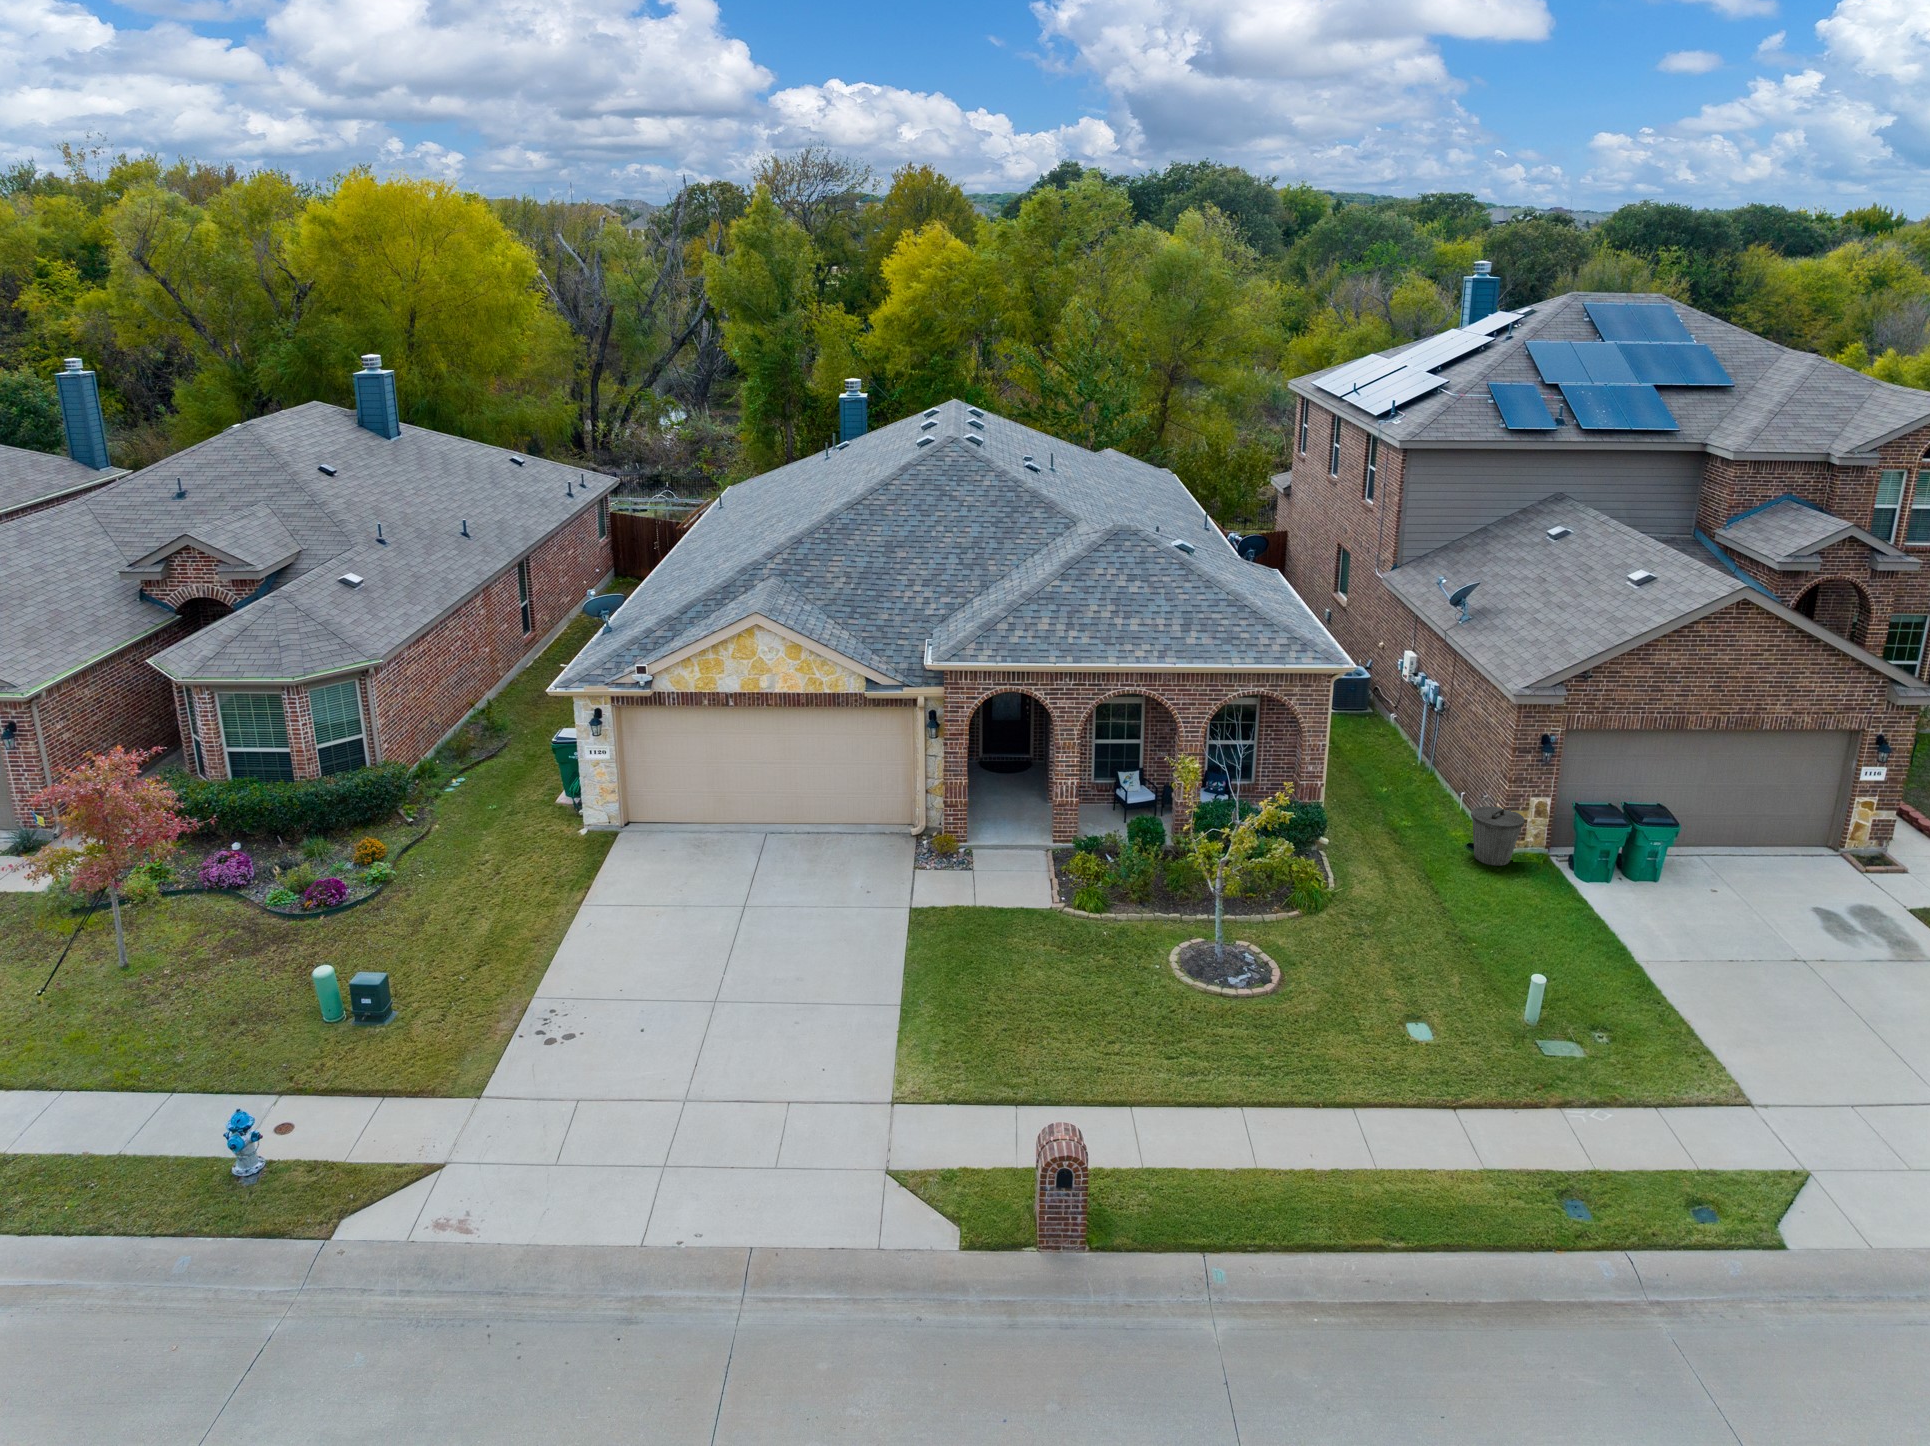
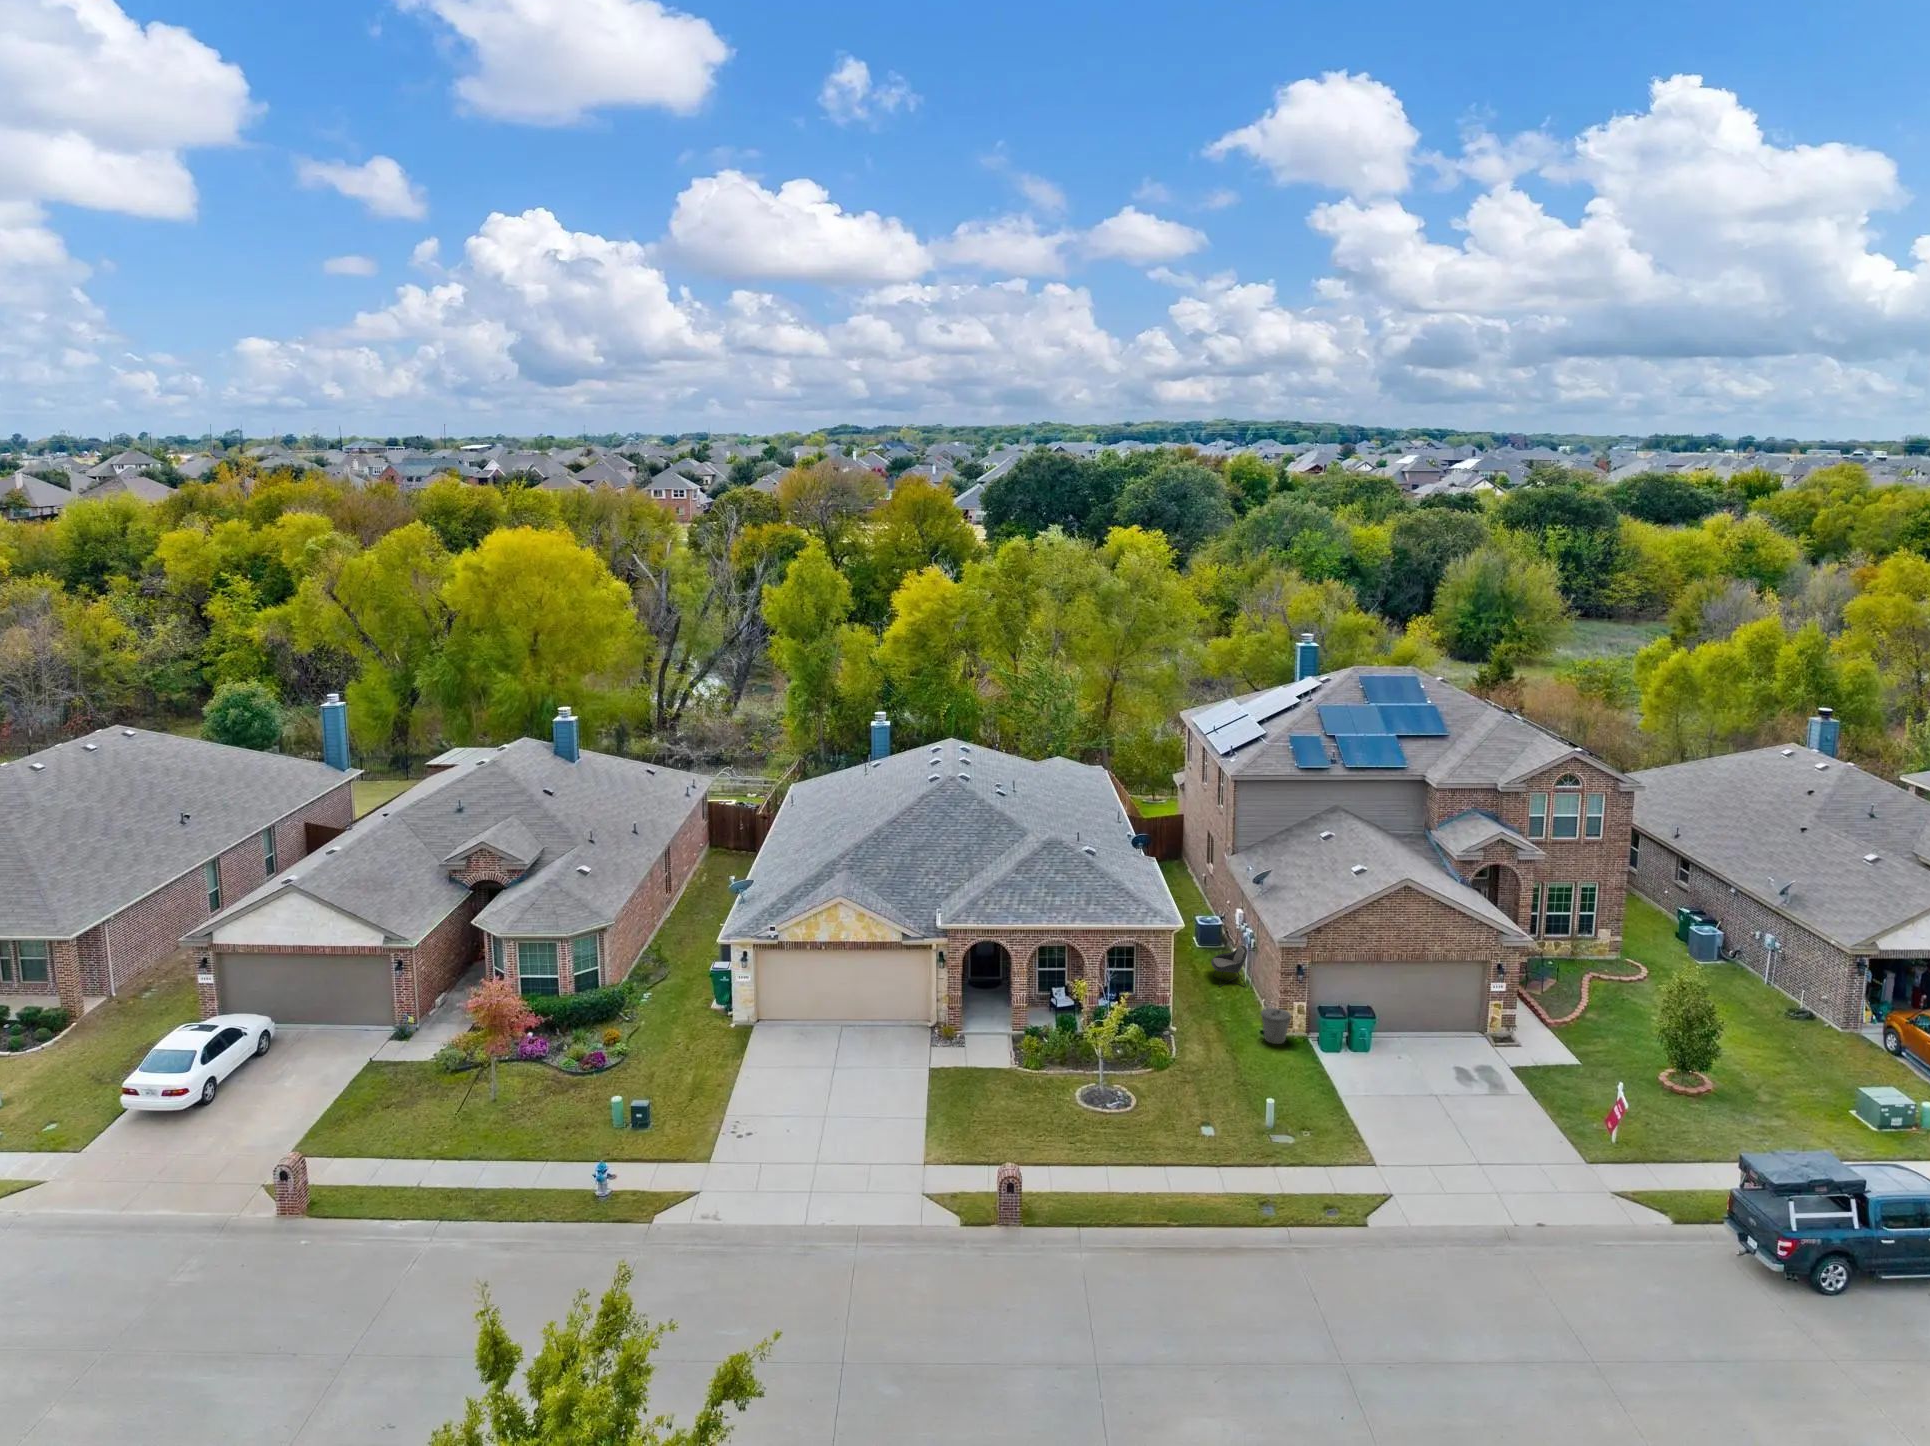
lounge chair: none [1364,707,1426,773] -> present [1211,946,1247,987]

